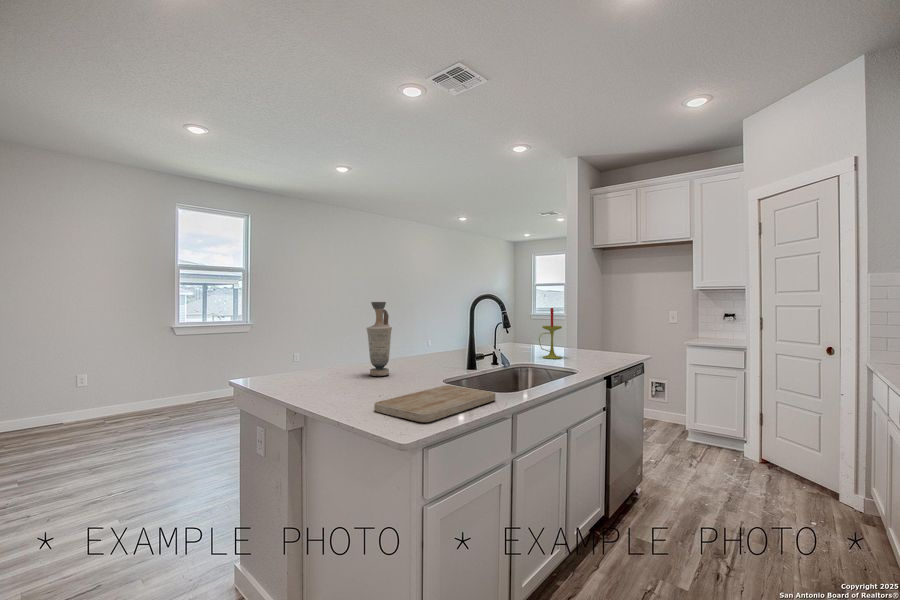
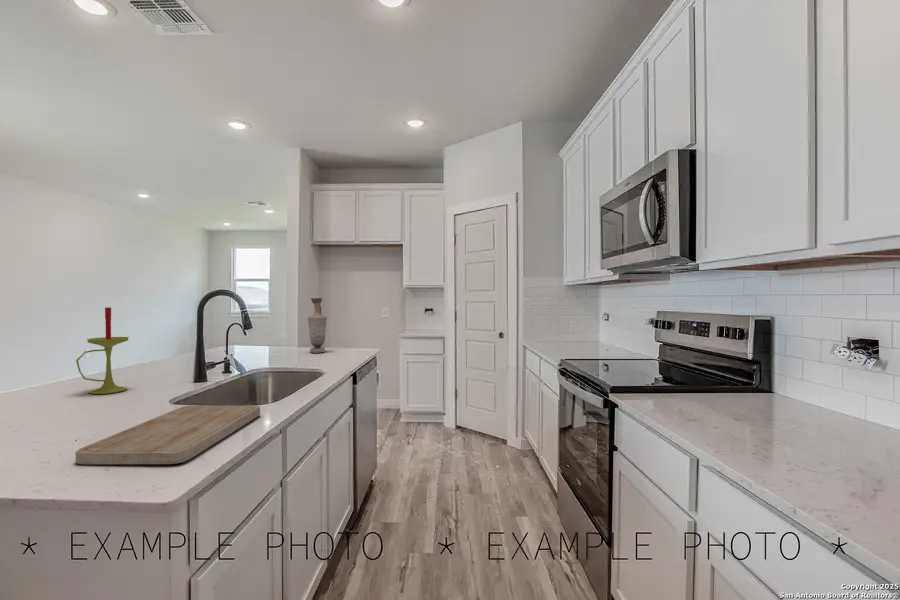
vase: present [367,302,392,376] -> present [308,298,327,353]
candle: present [539,308,562,359] -> present [76,307,129,394]

